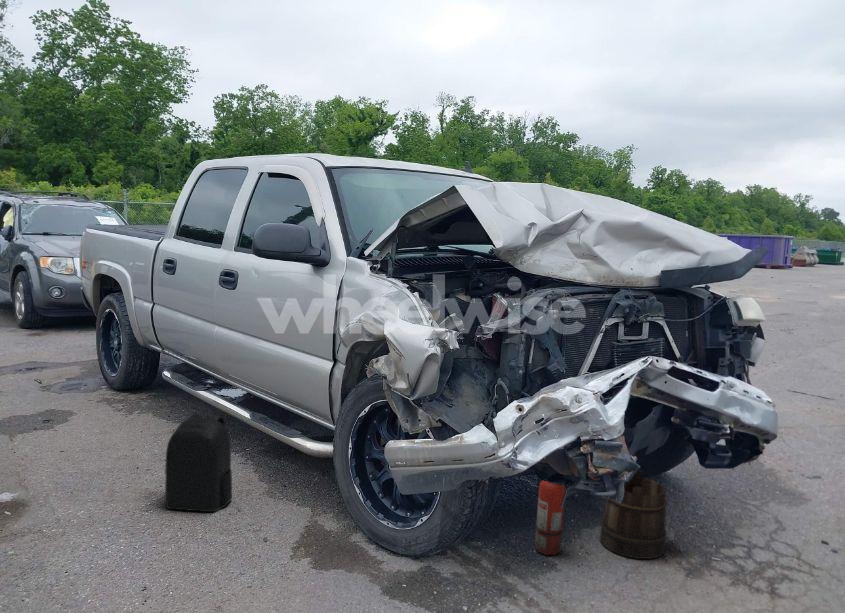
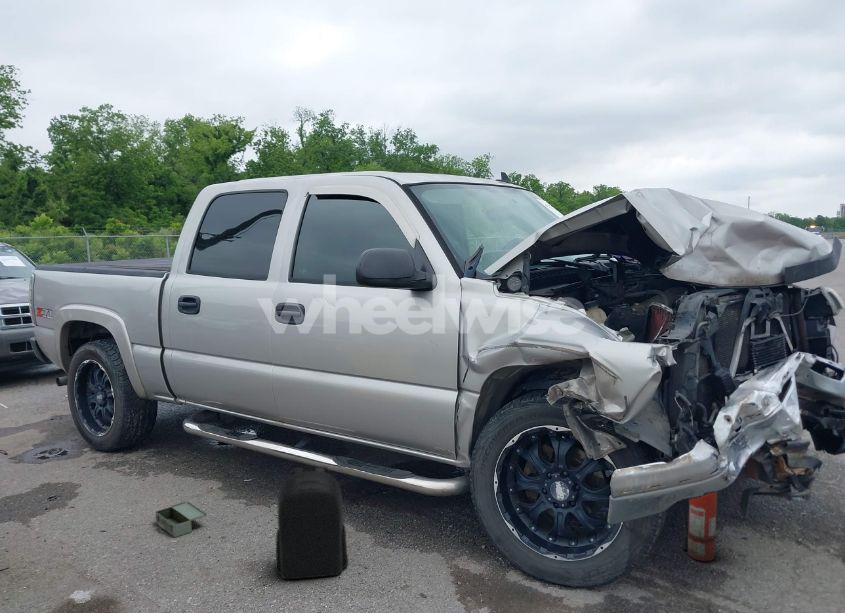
toolbox: none [105,436,144,463] -> present [156,502,207,537]
bucket: present [600,470,667,559] -> none [732,463,801,550]

